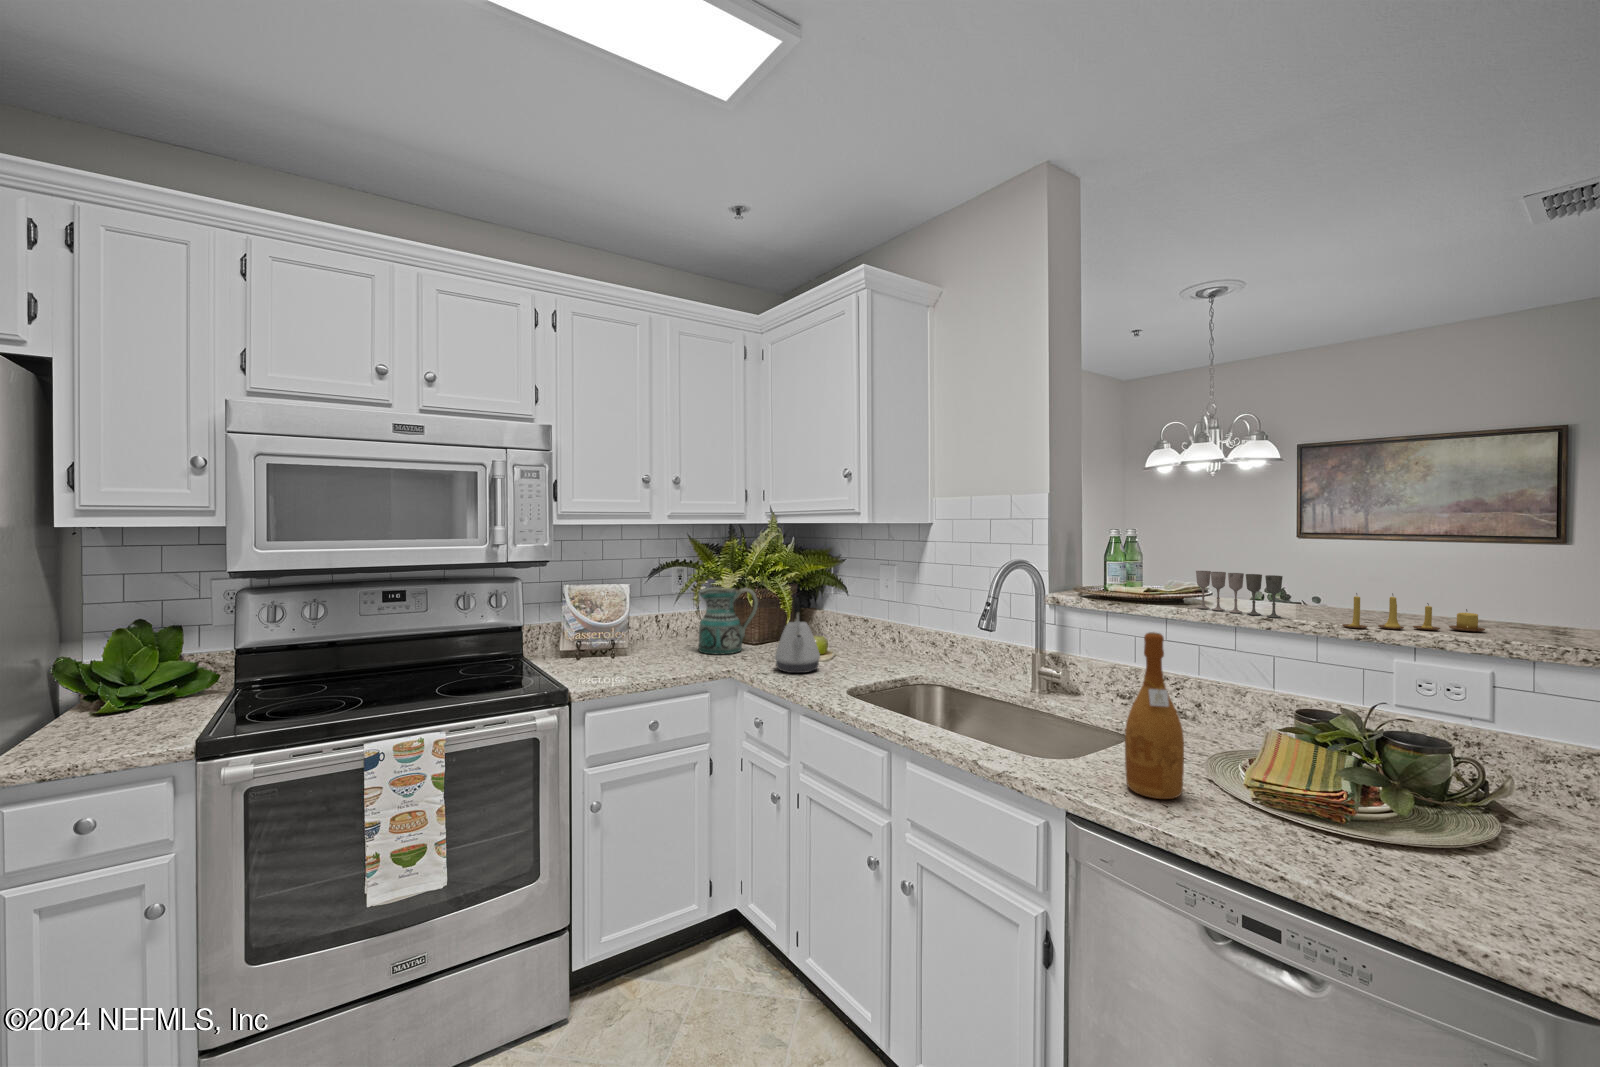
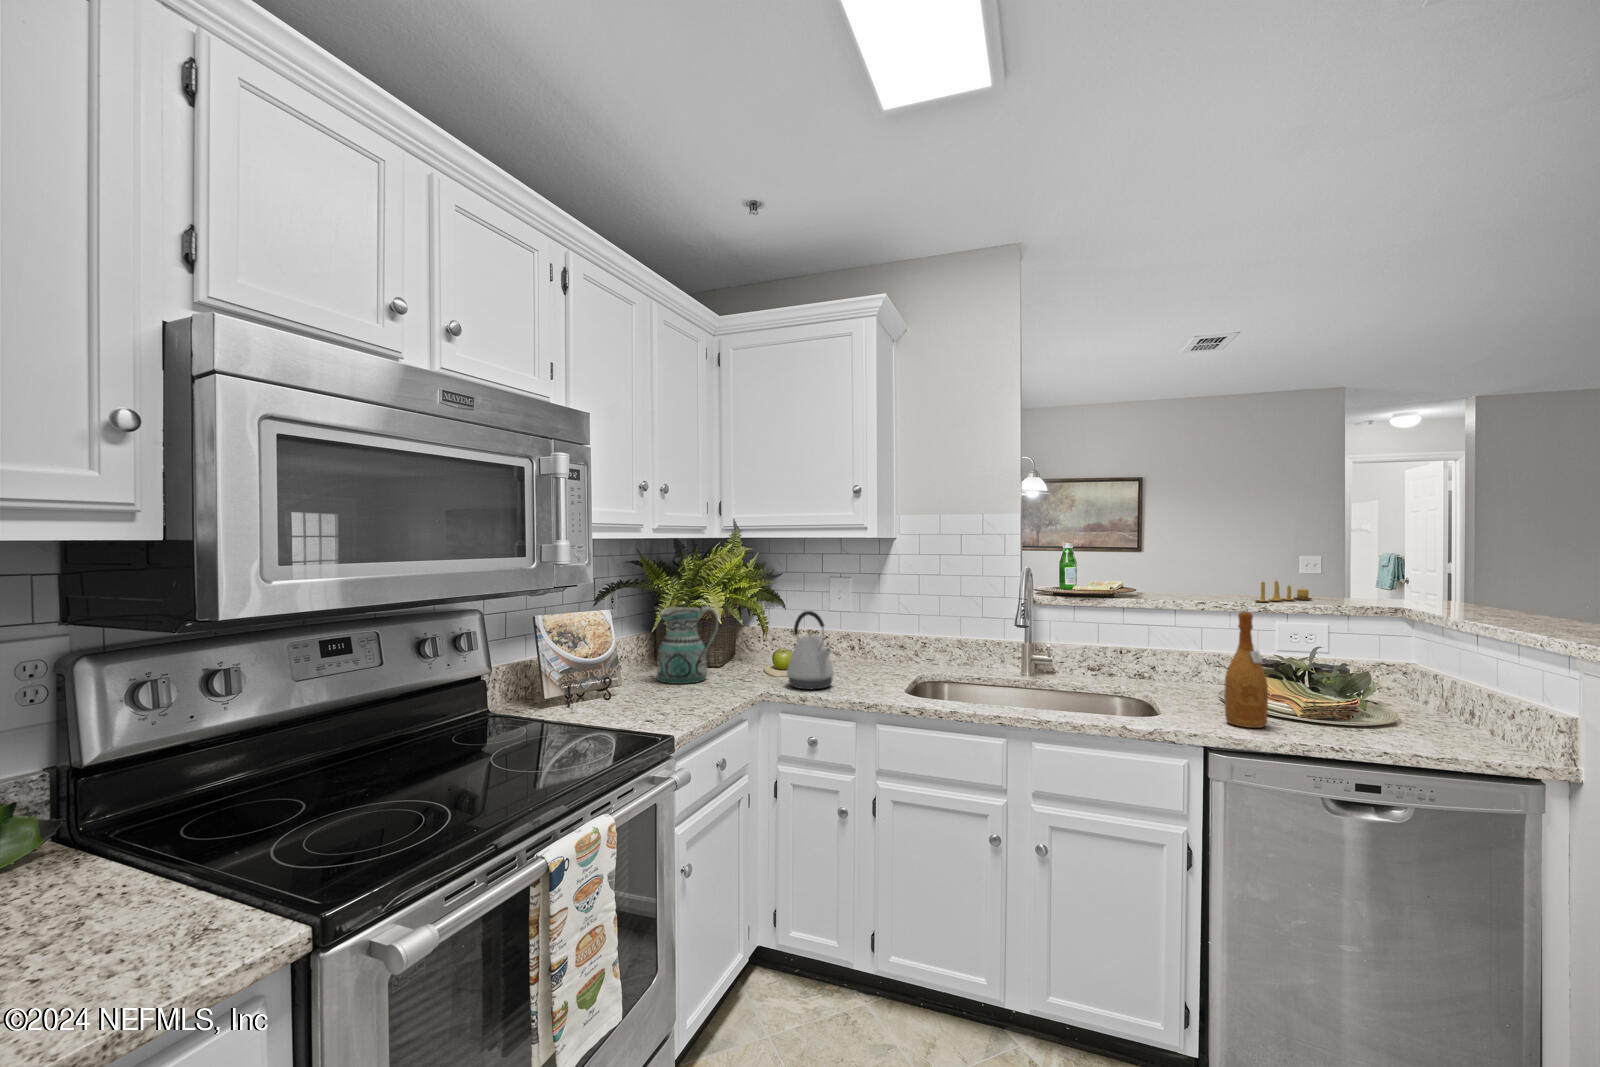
wine glass: present [1196,571,1283,618] -> none [1135,569,1205,600]

